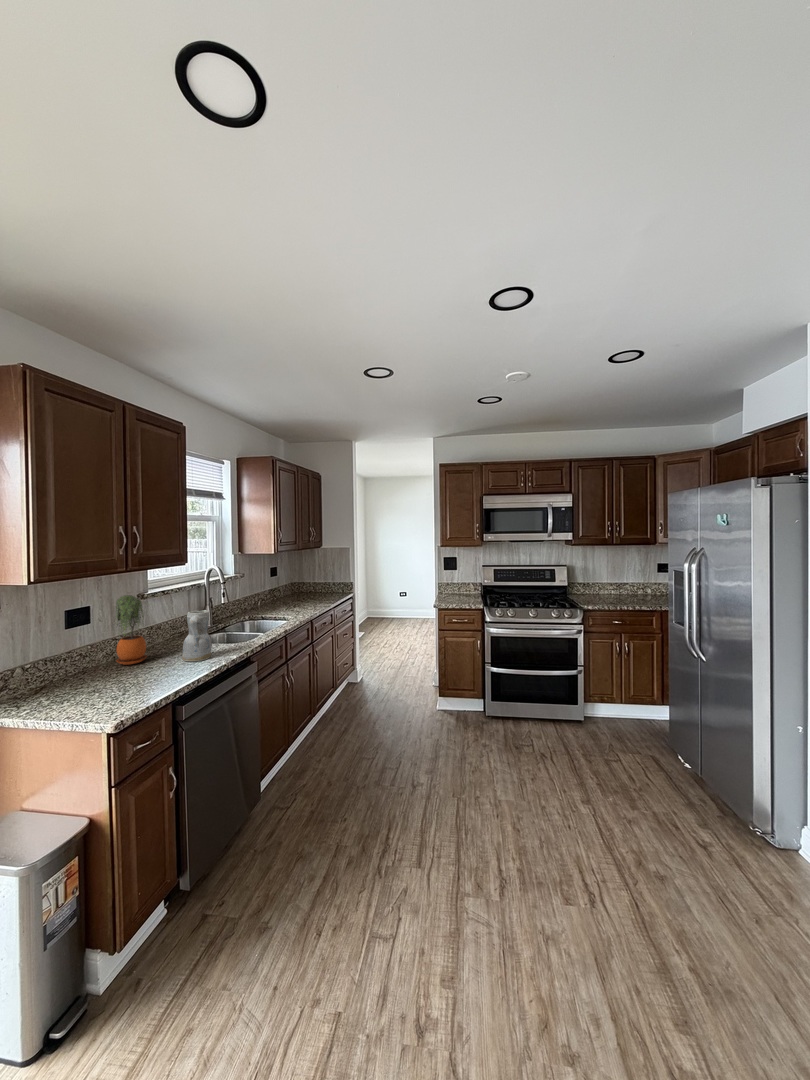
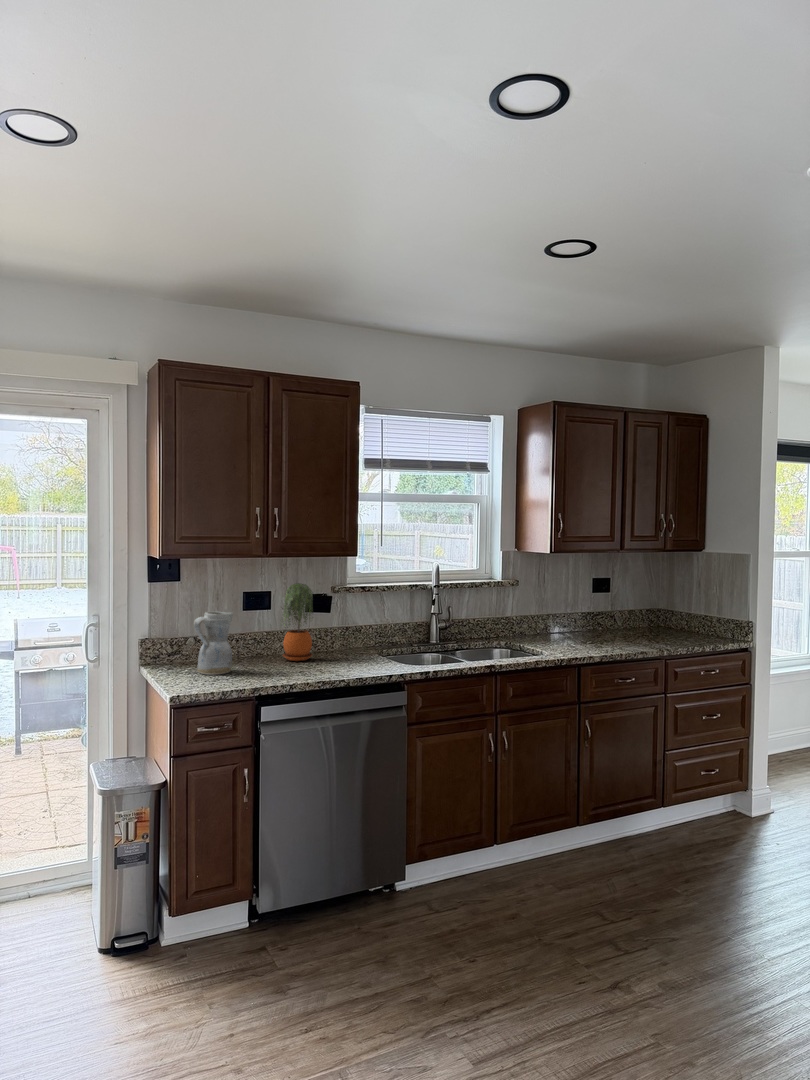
ceramic pitcher: present [182,610,212,661] -> present [194,611,233,675]

